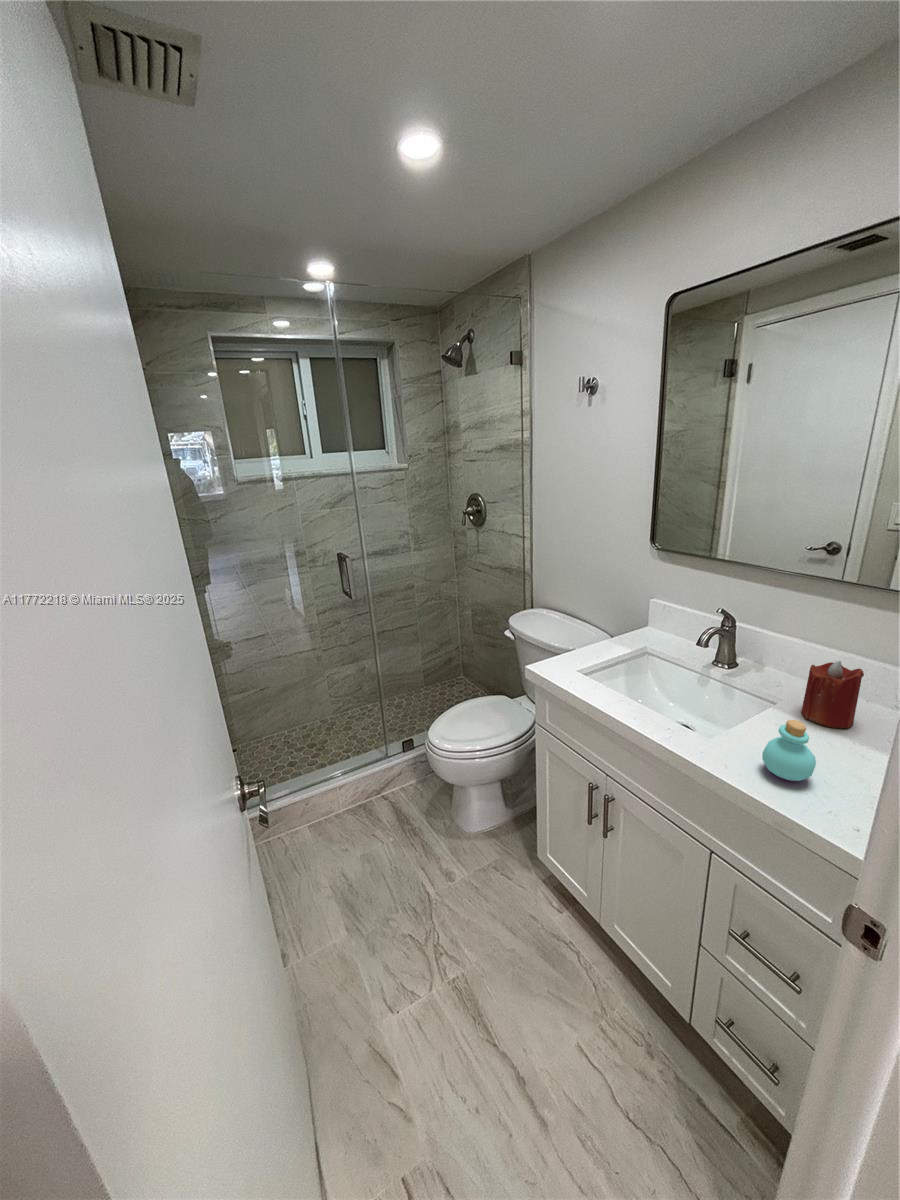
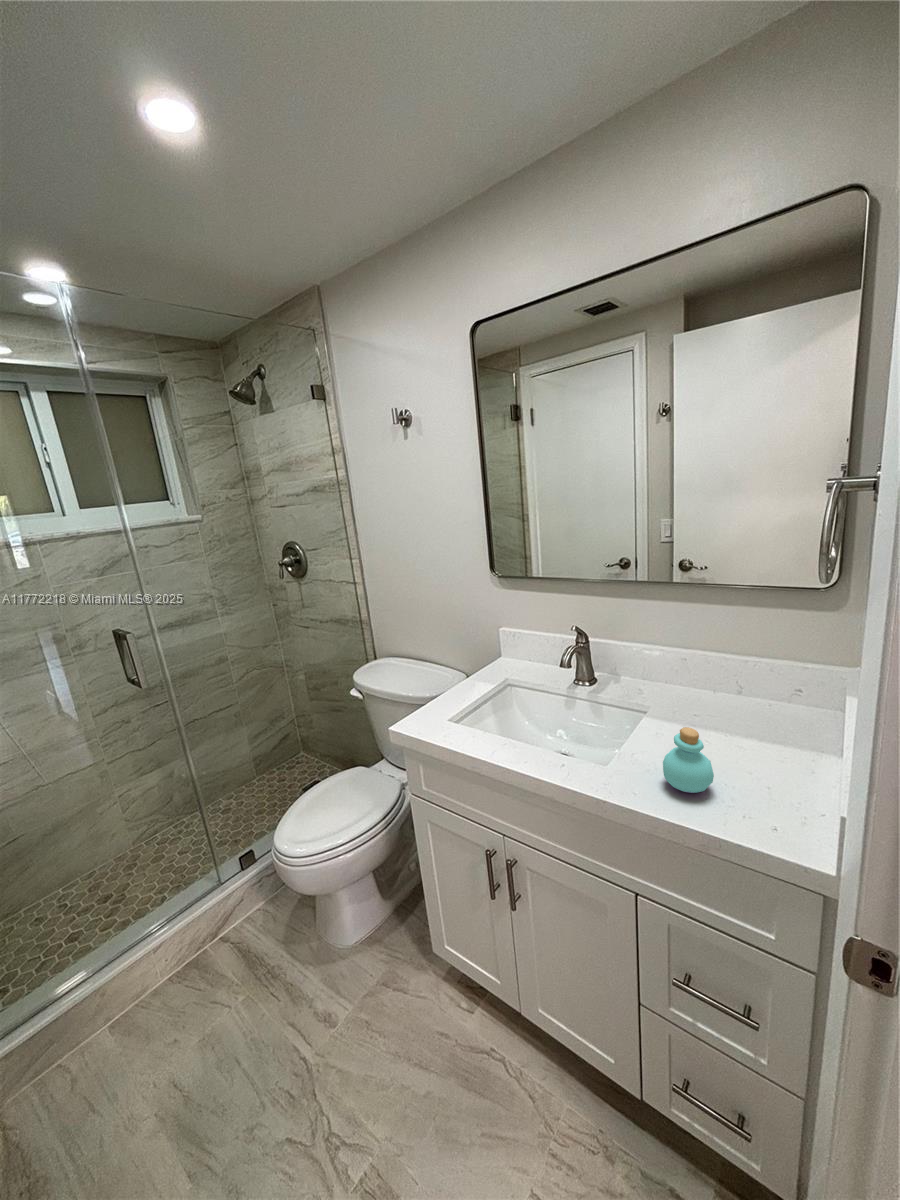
candle: present [801,661,864,728] -> none [667,658,712,724]

